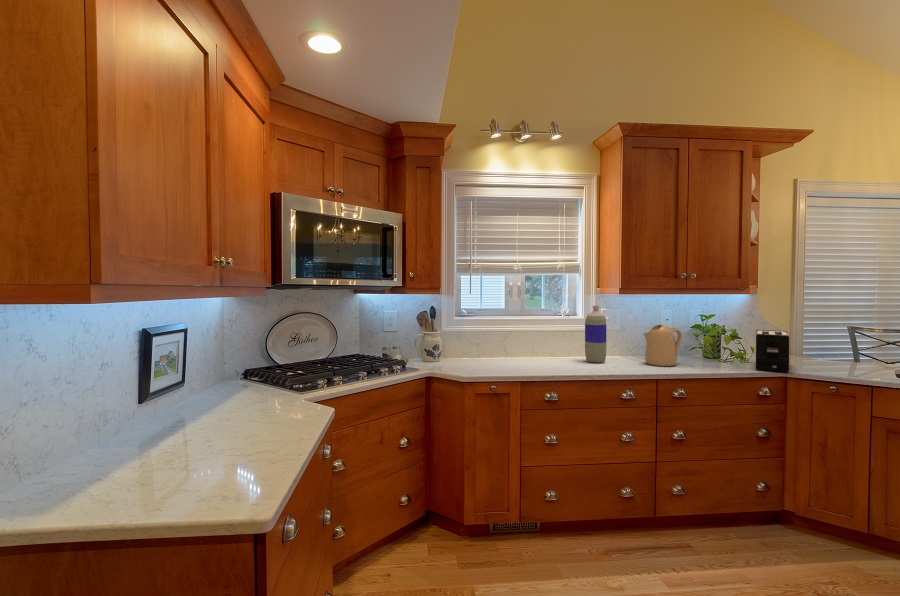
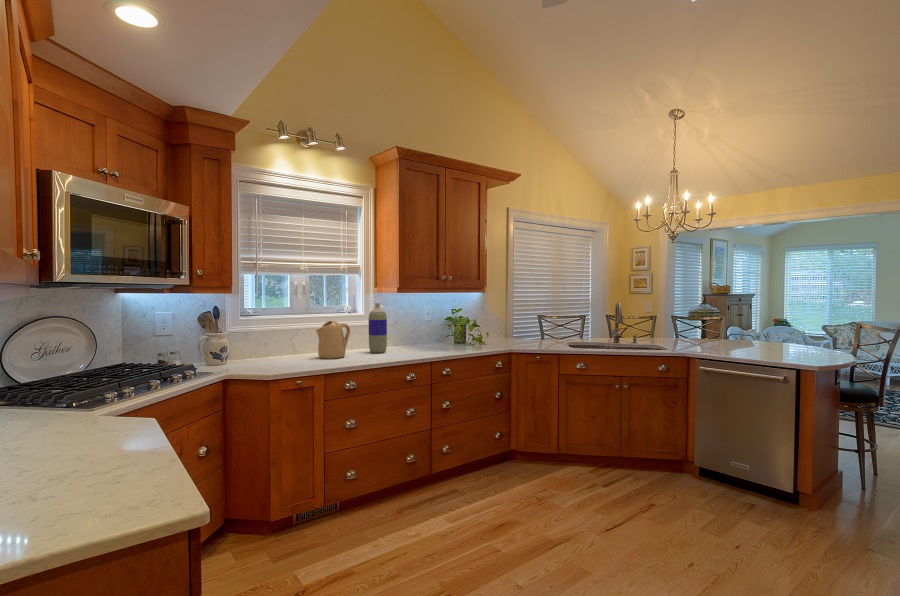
kettle: present [644,325,682,366] -> present [316,321,350,359]
toaster: present [756,330,789,373] -> none [488,319,510,348]

